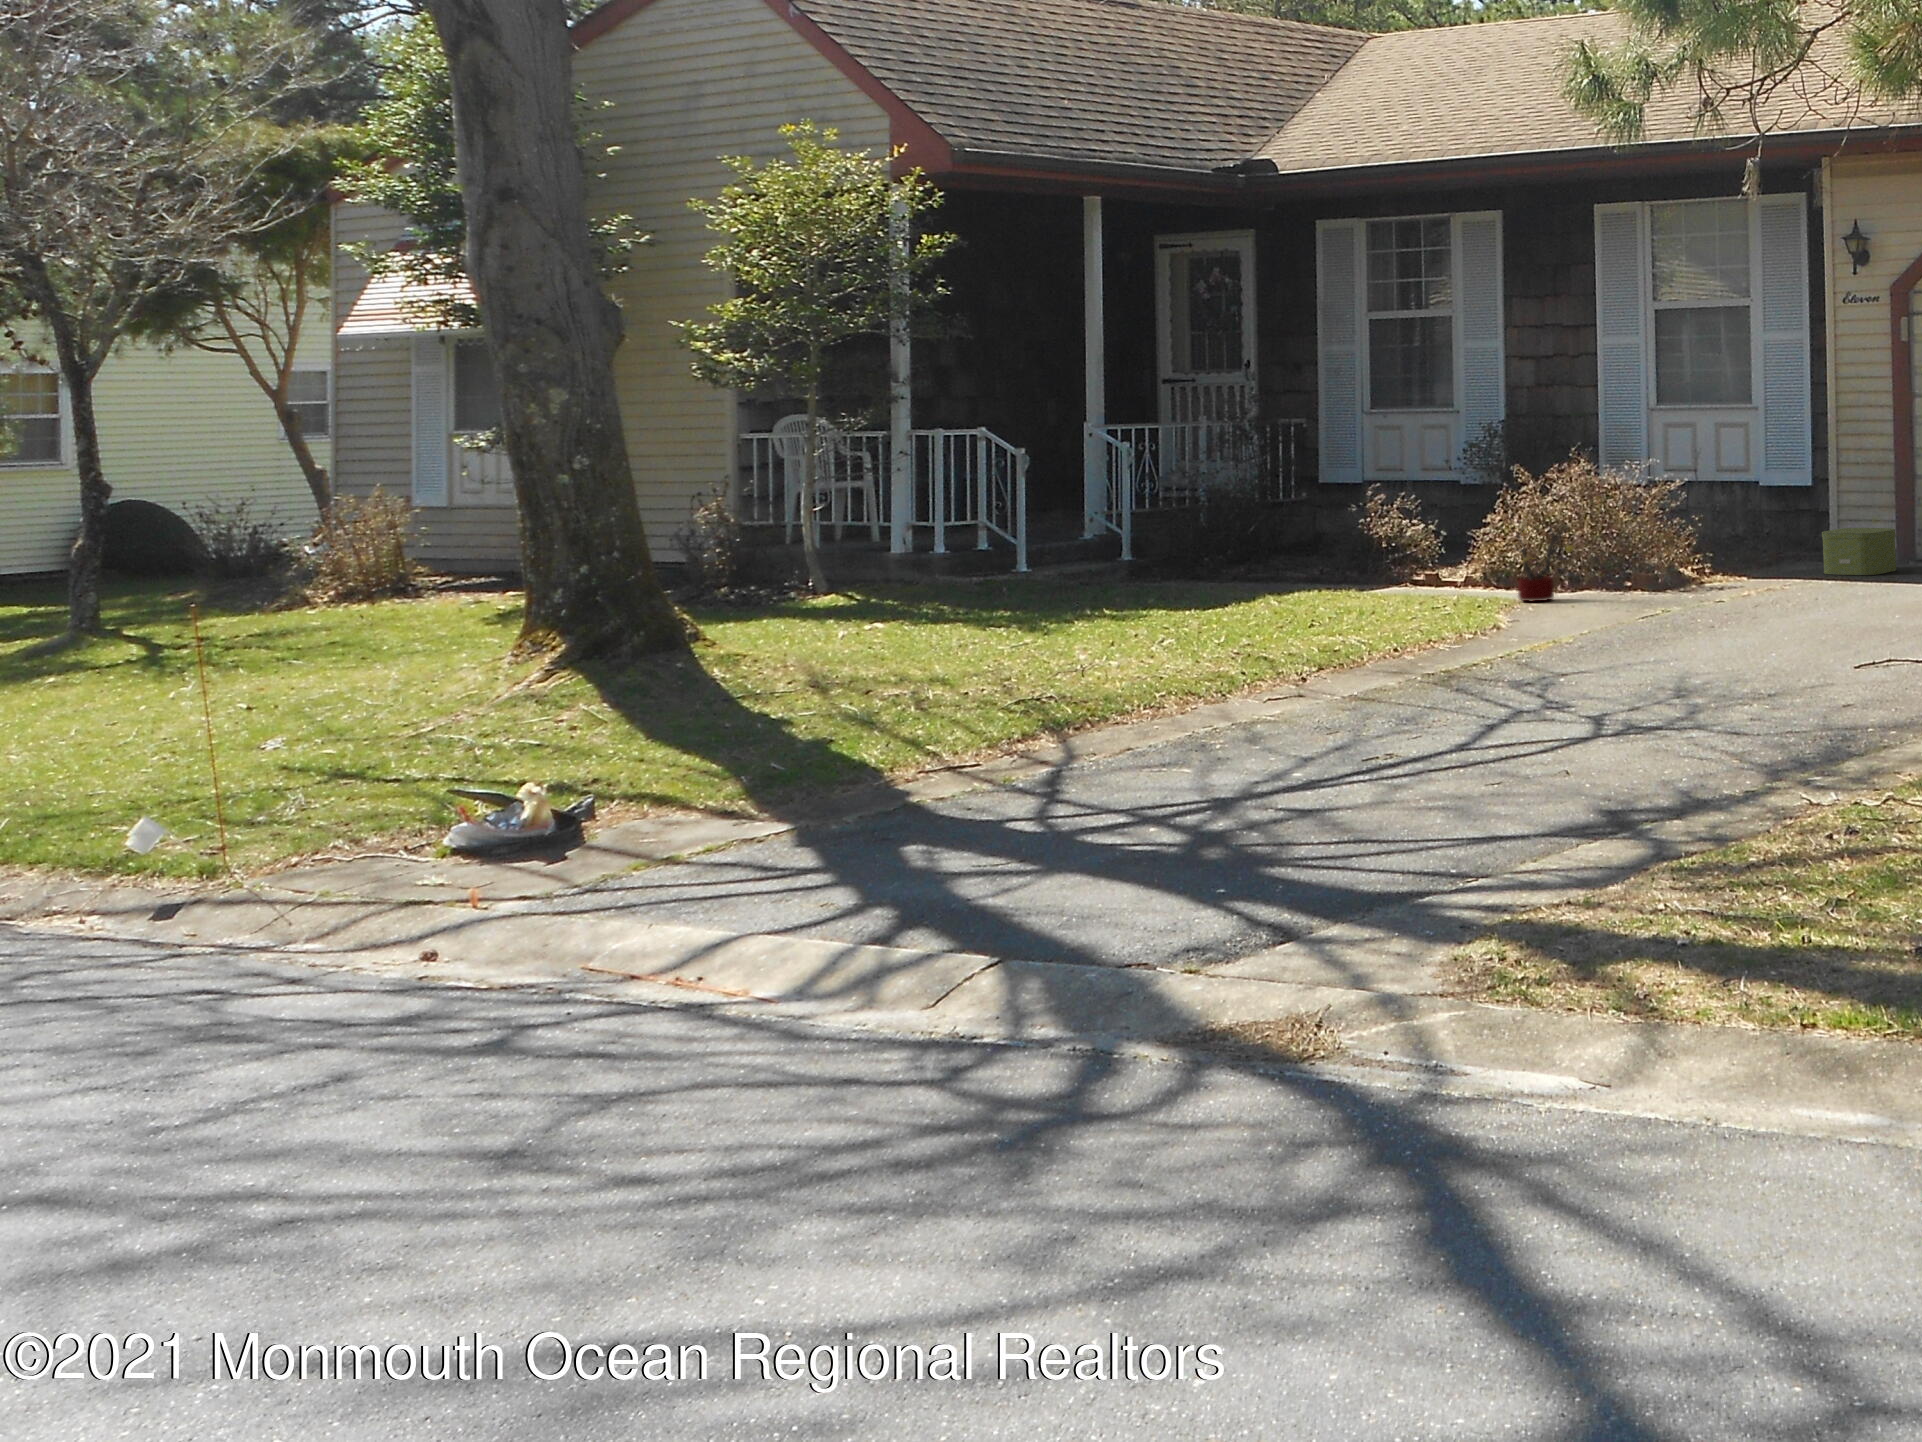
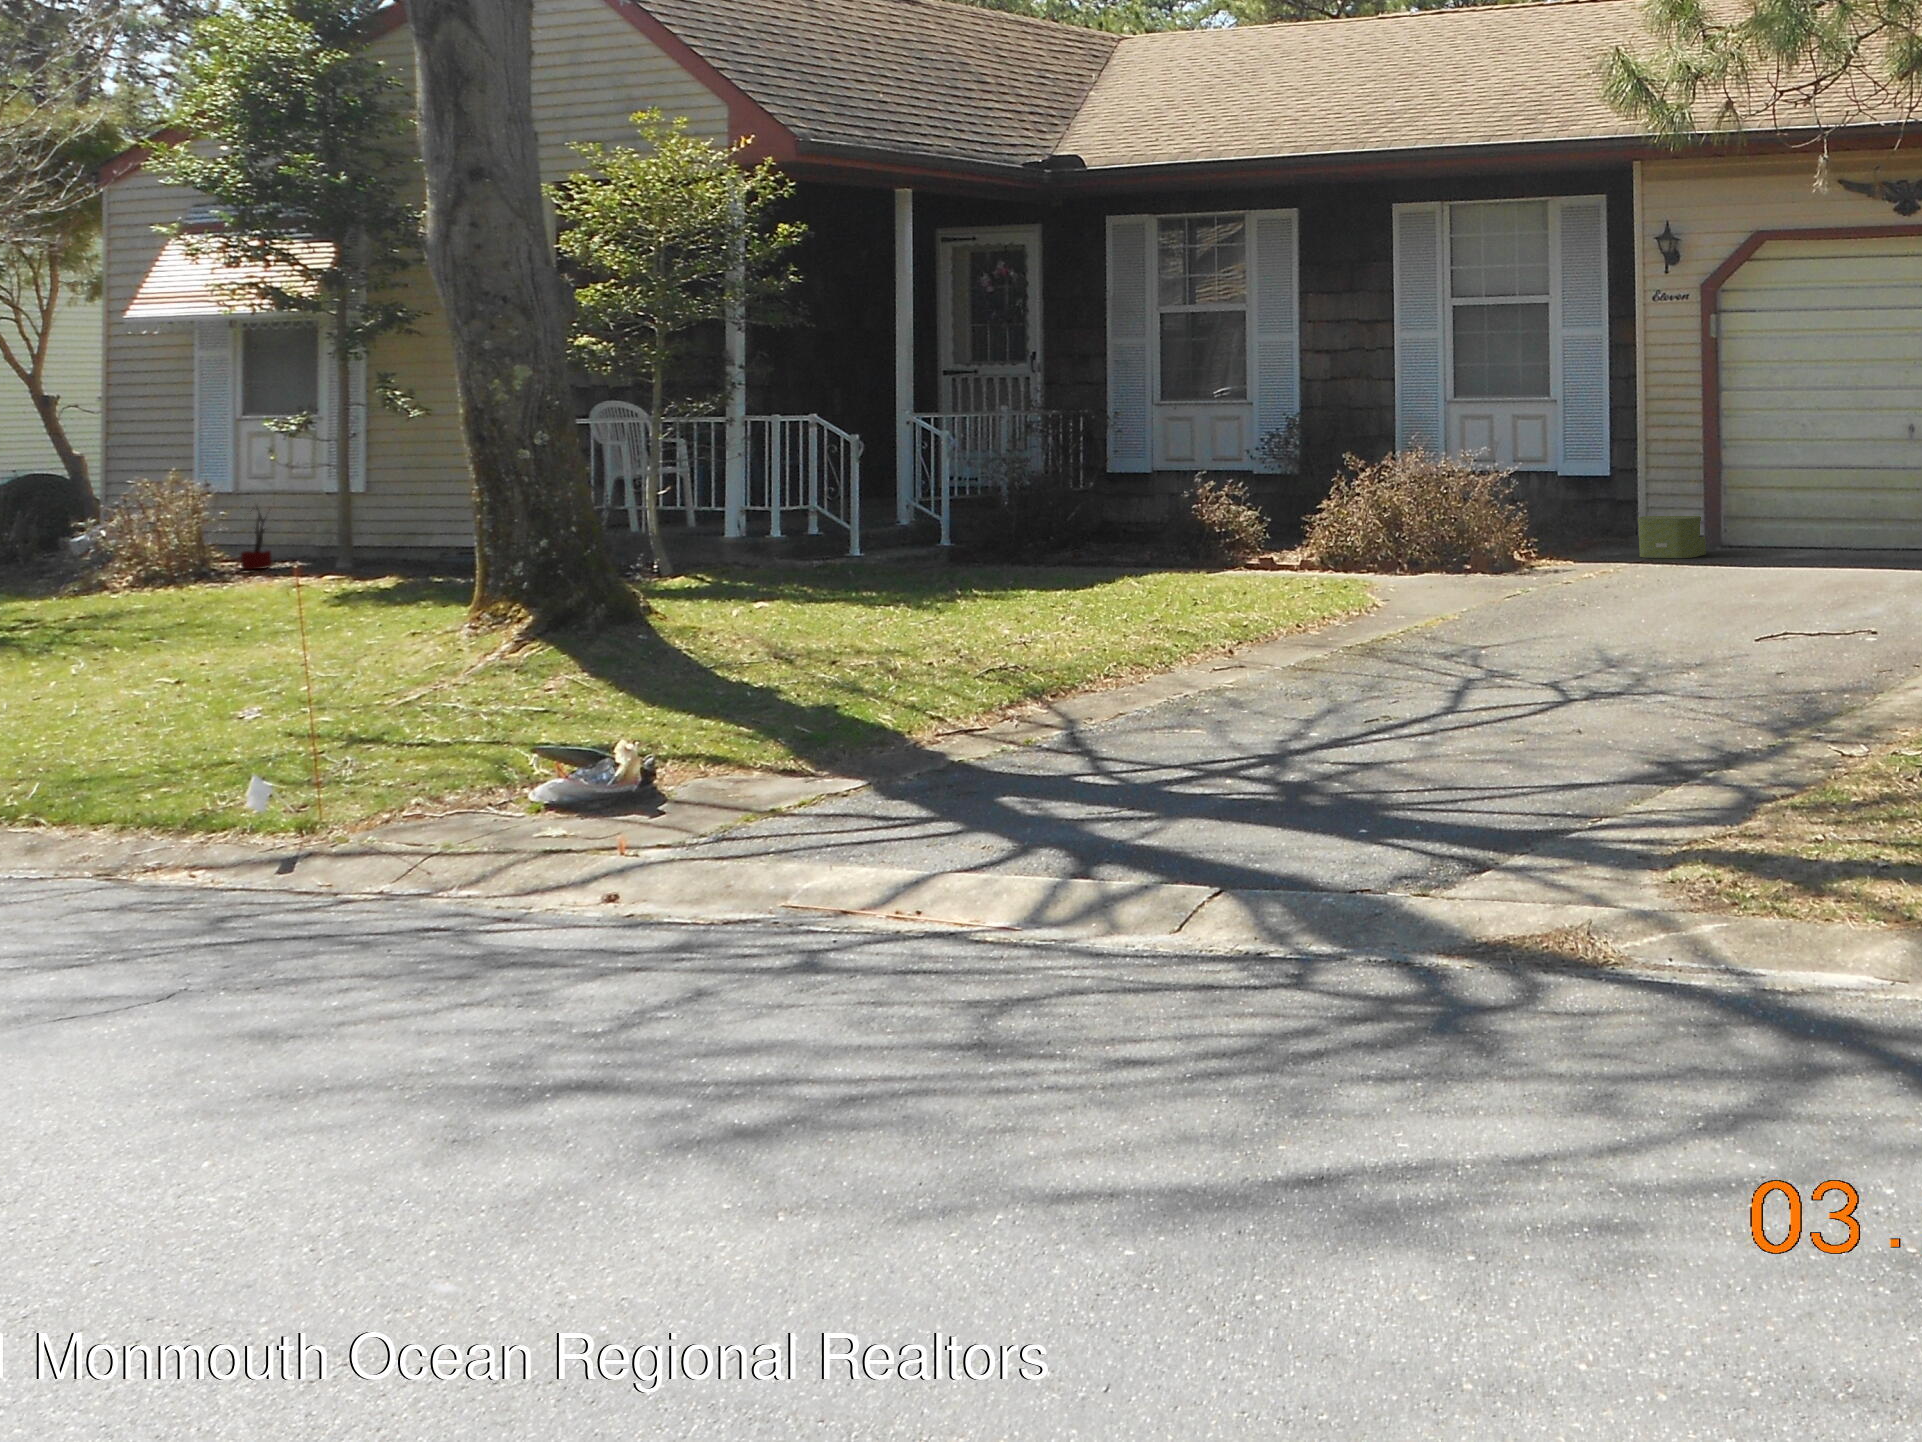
decorative plant: present [1514,524,1574,601] -> present [241,508,272,569]

